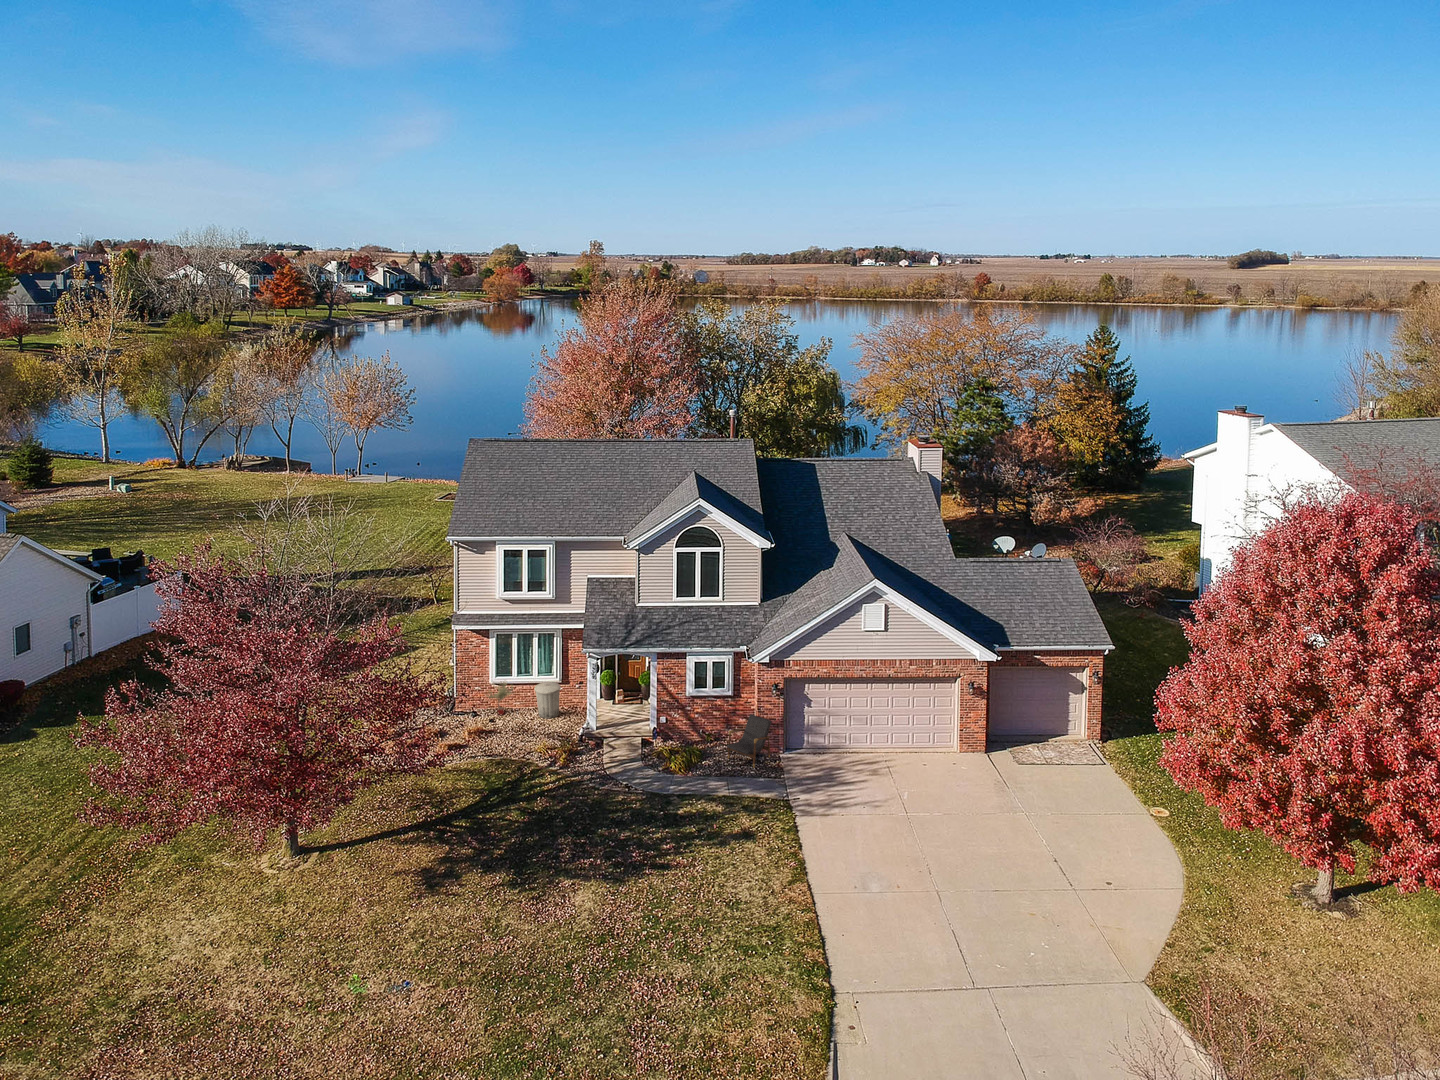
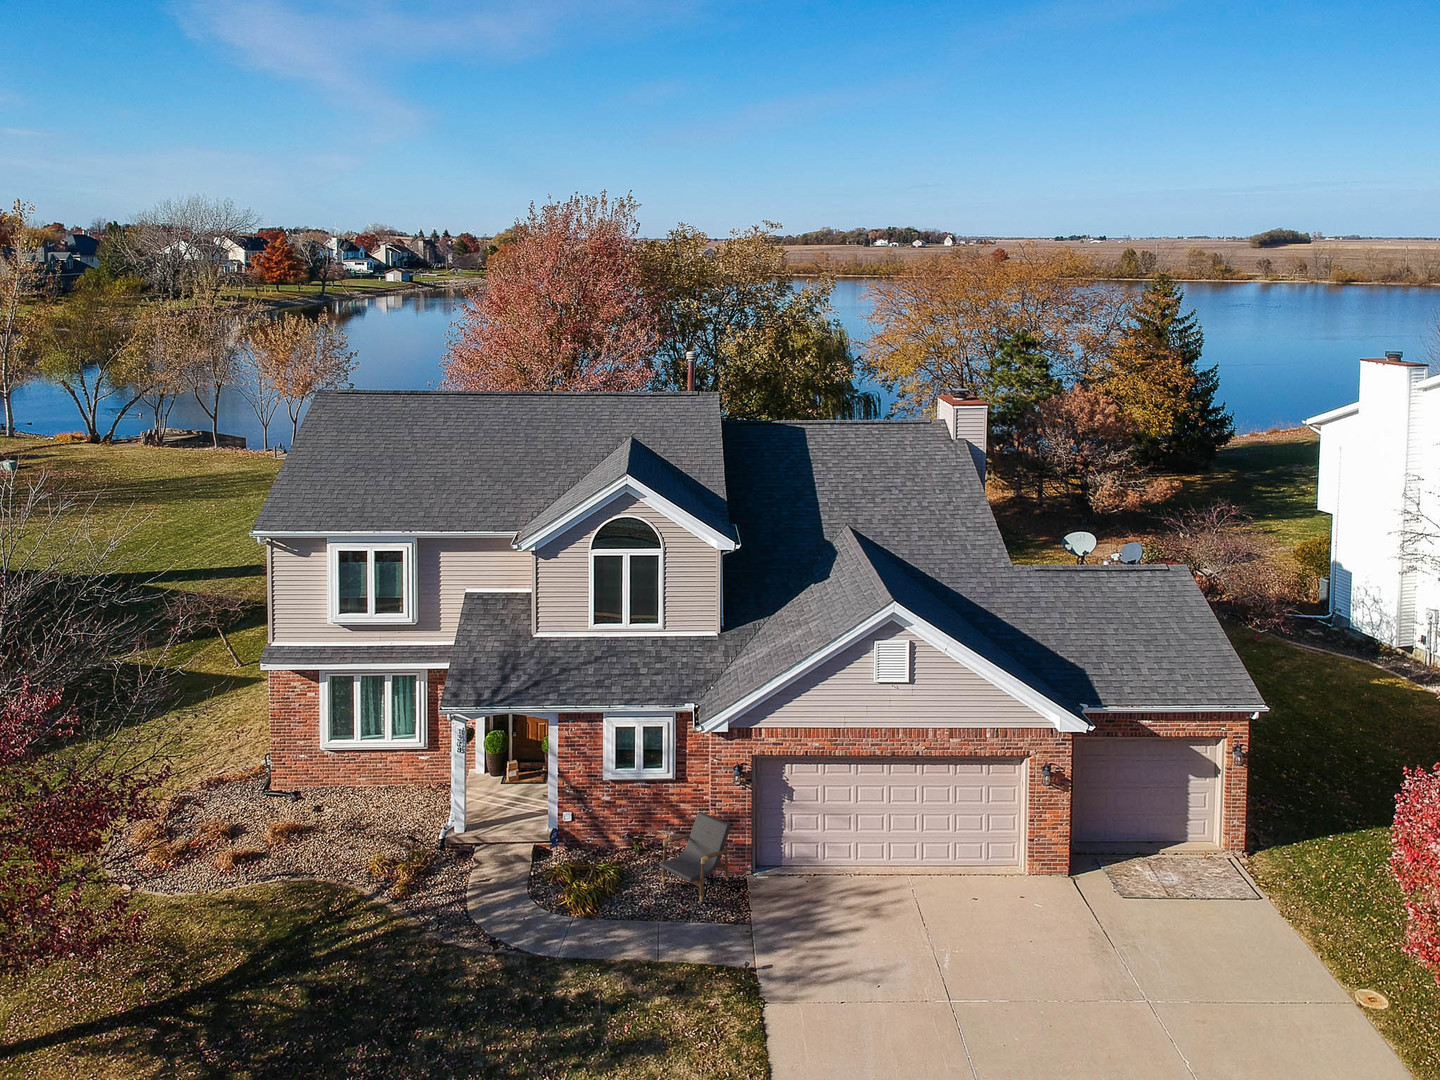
potted tree: present [487,682,513,715] -> none [313,745,355,797]
trash can: present [535,682,561,718] -> none [384,747,424,803]

